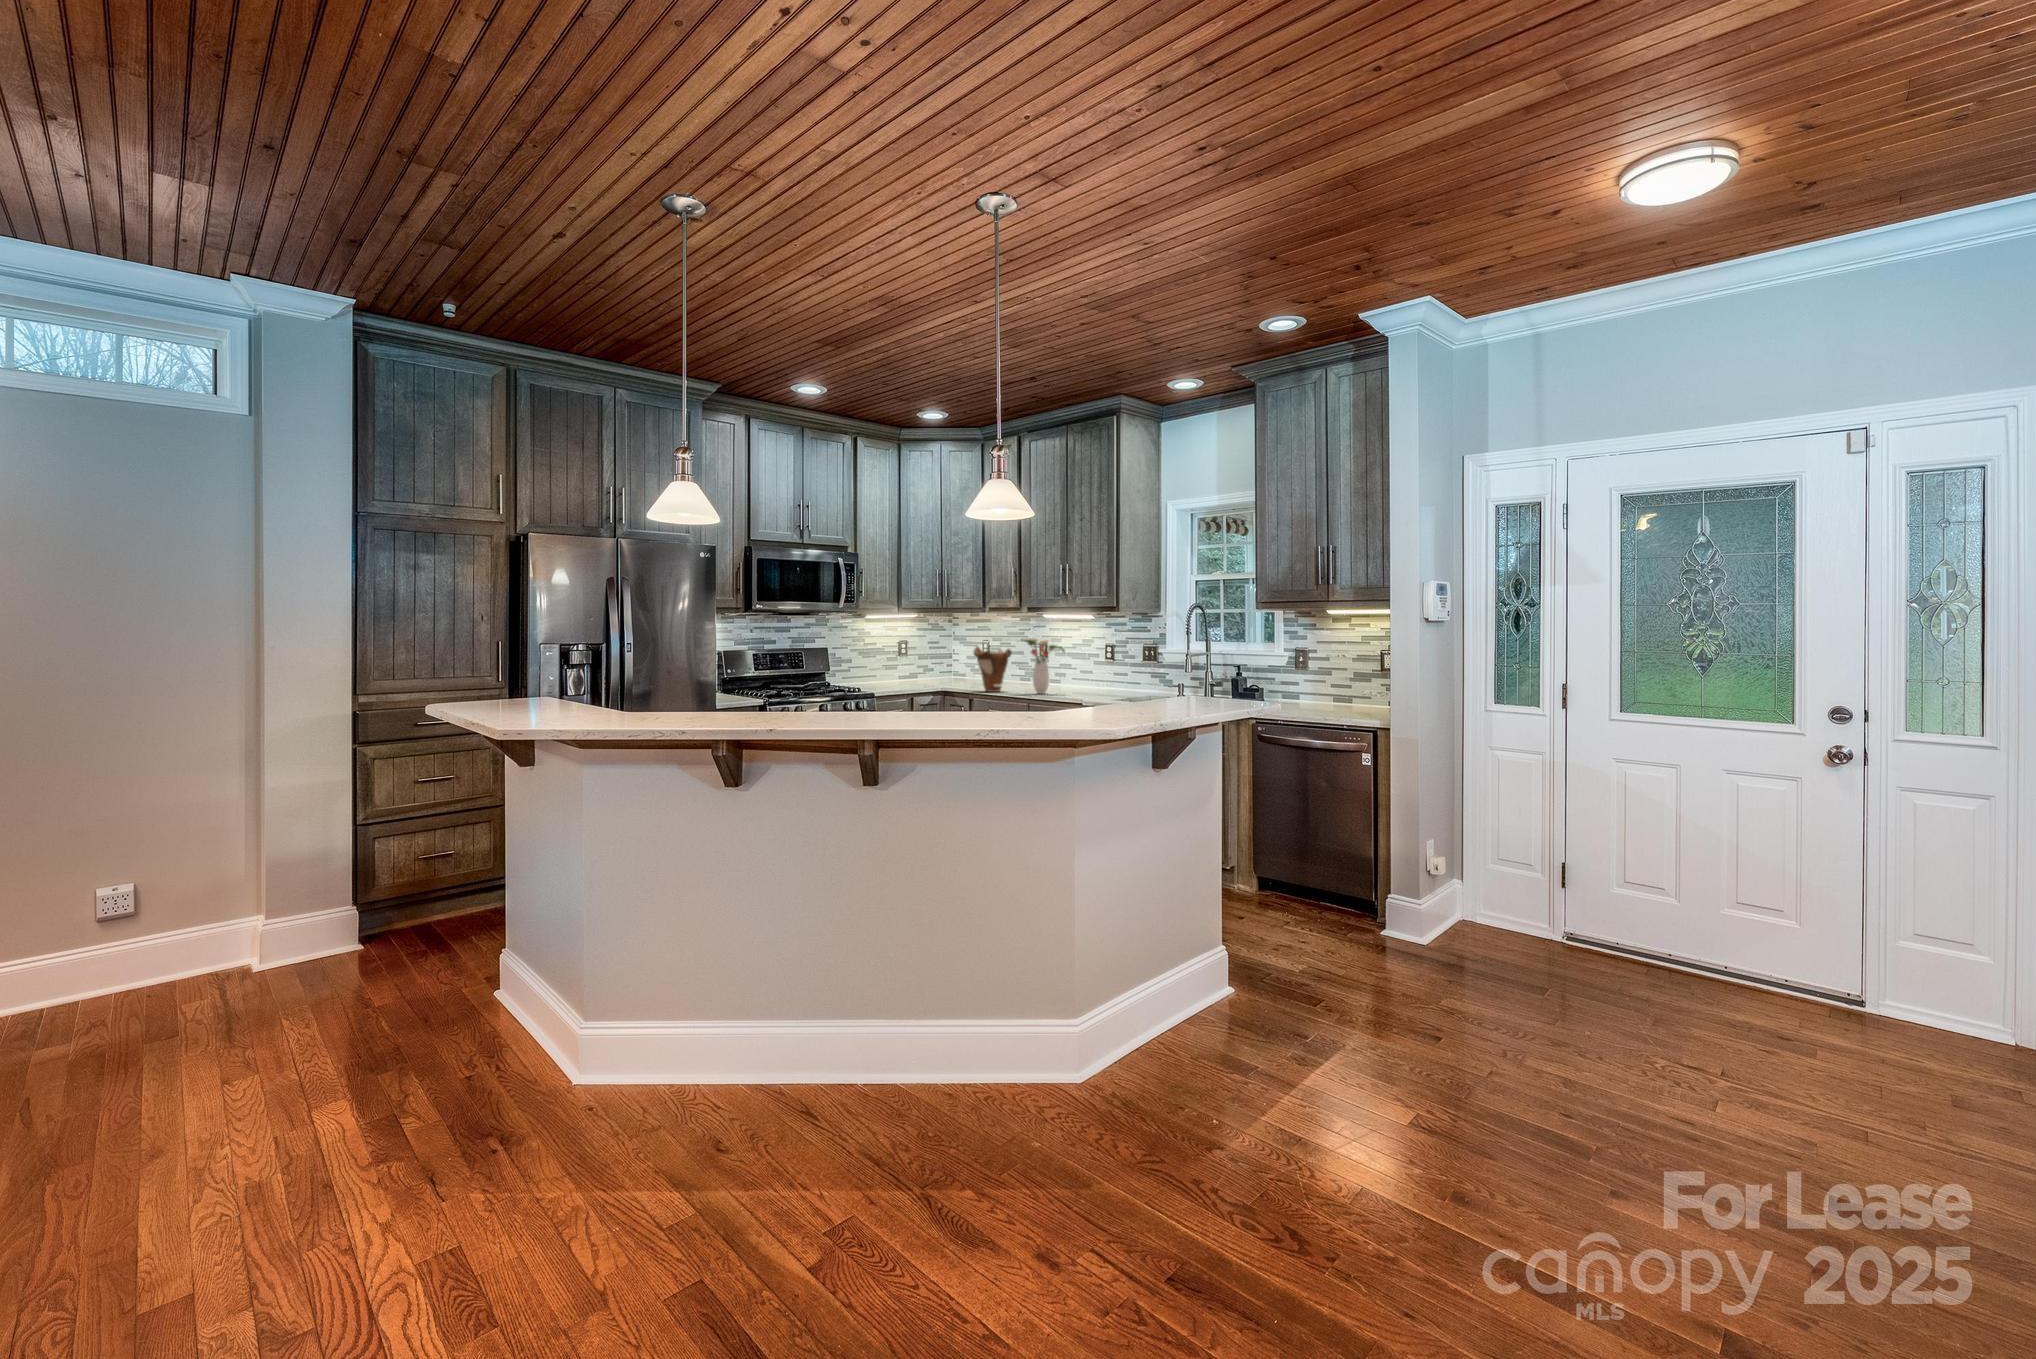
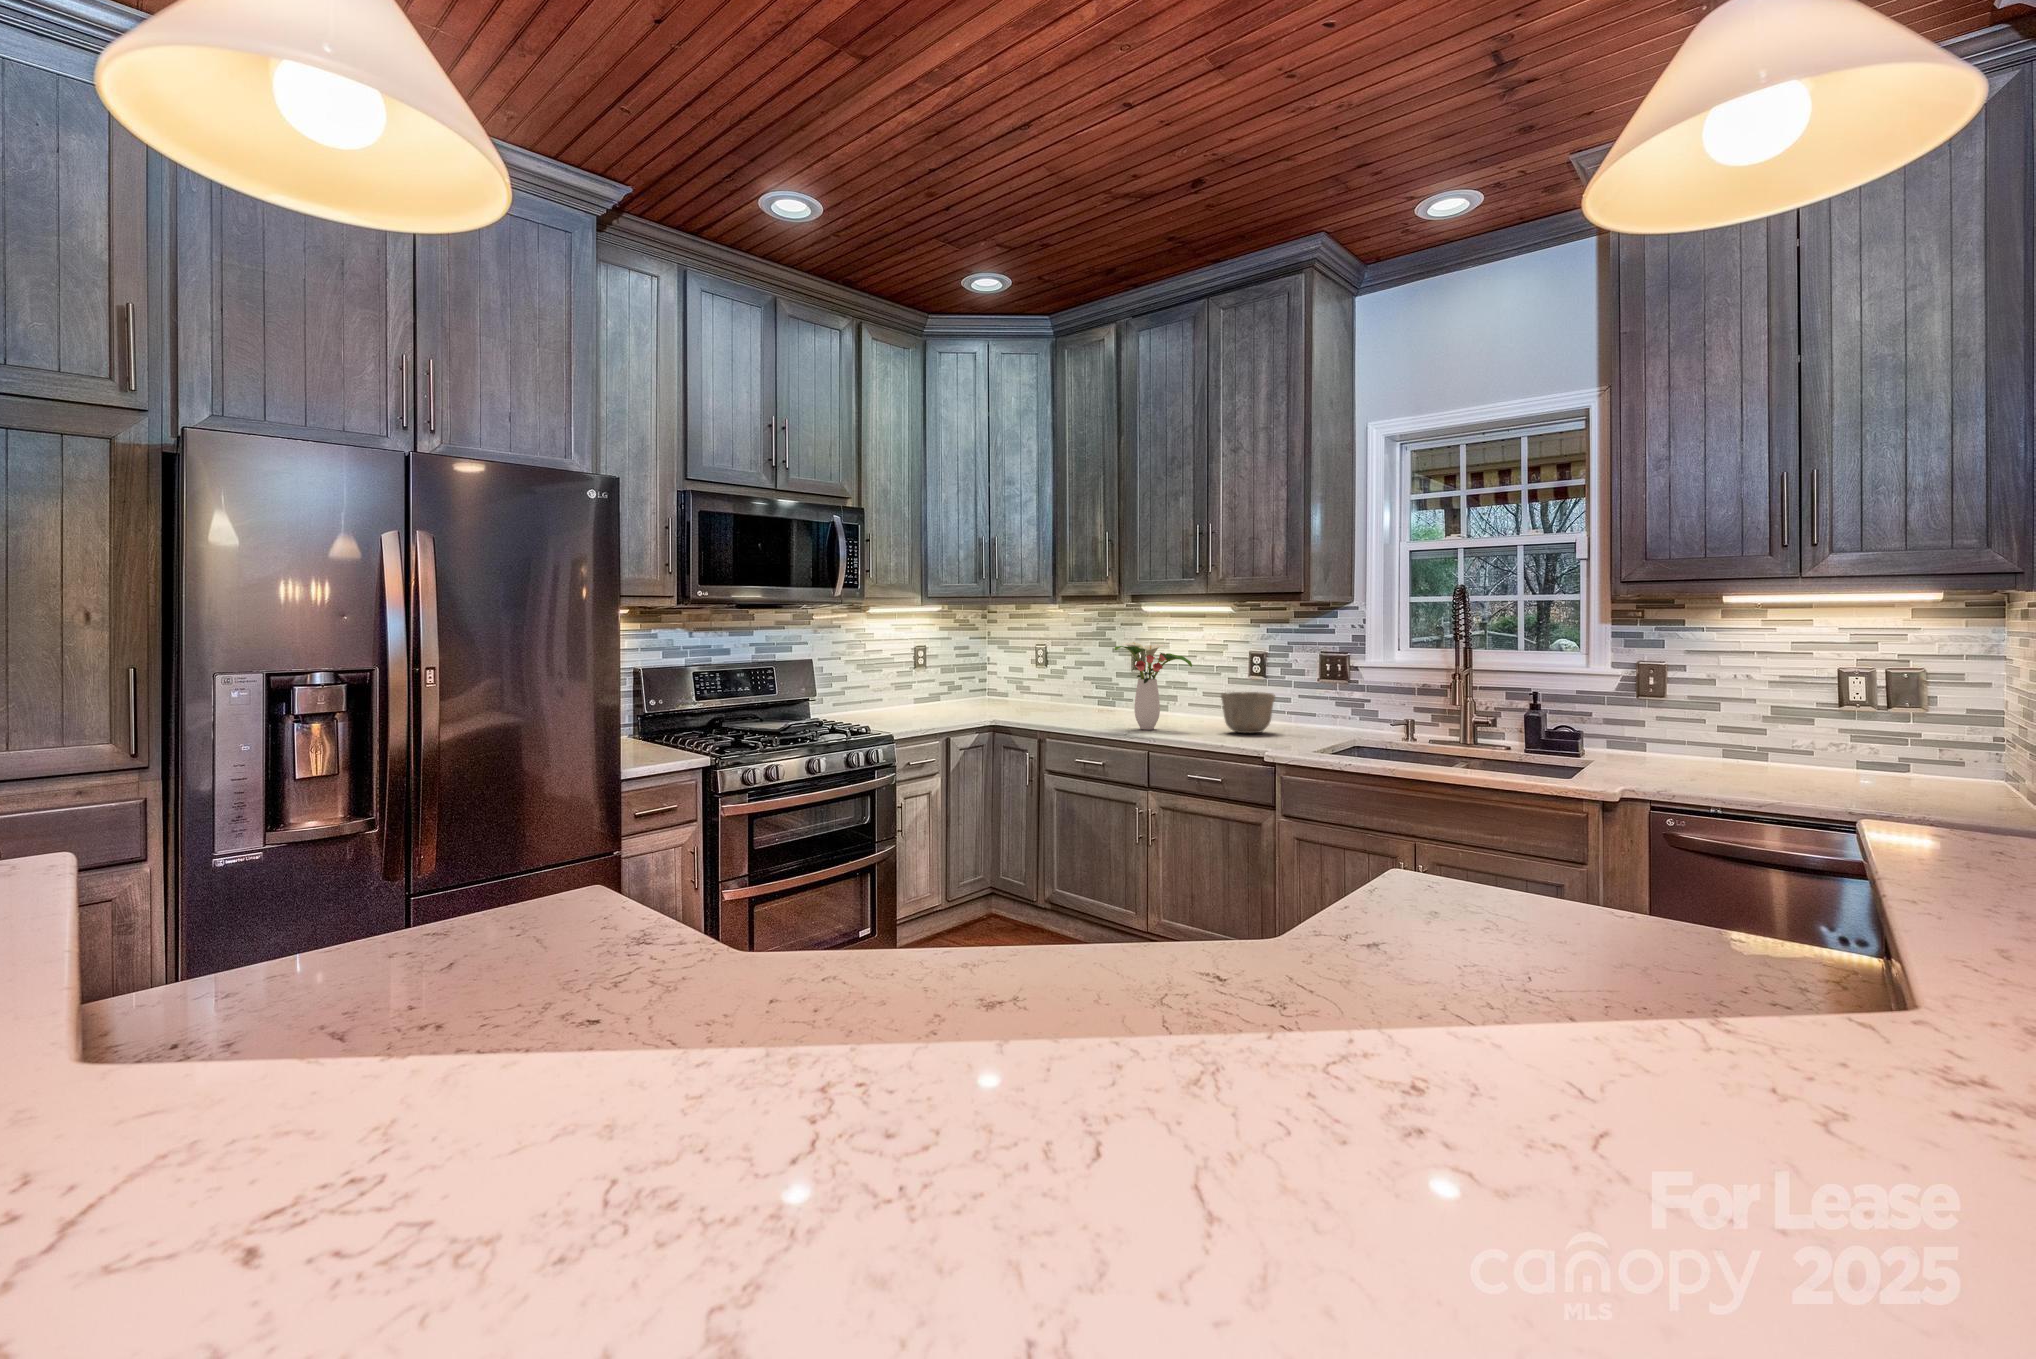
vase: present [974,646,1011,692] -> none [1031,654,1092,725]
ceramic bowl: none [1082,670,1116,695] -> present [1221,692,1275,733]

